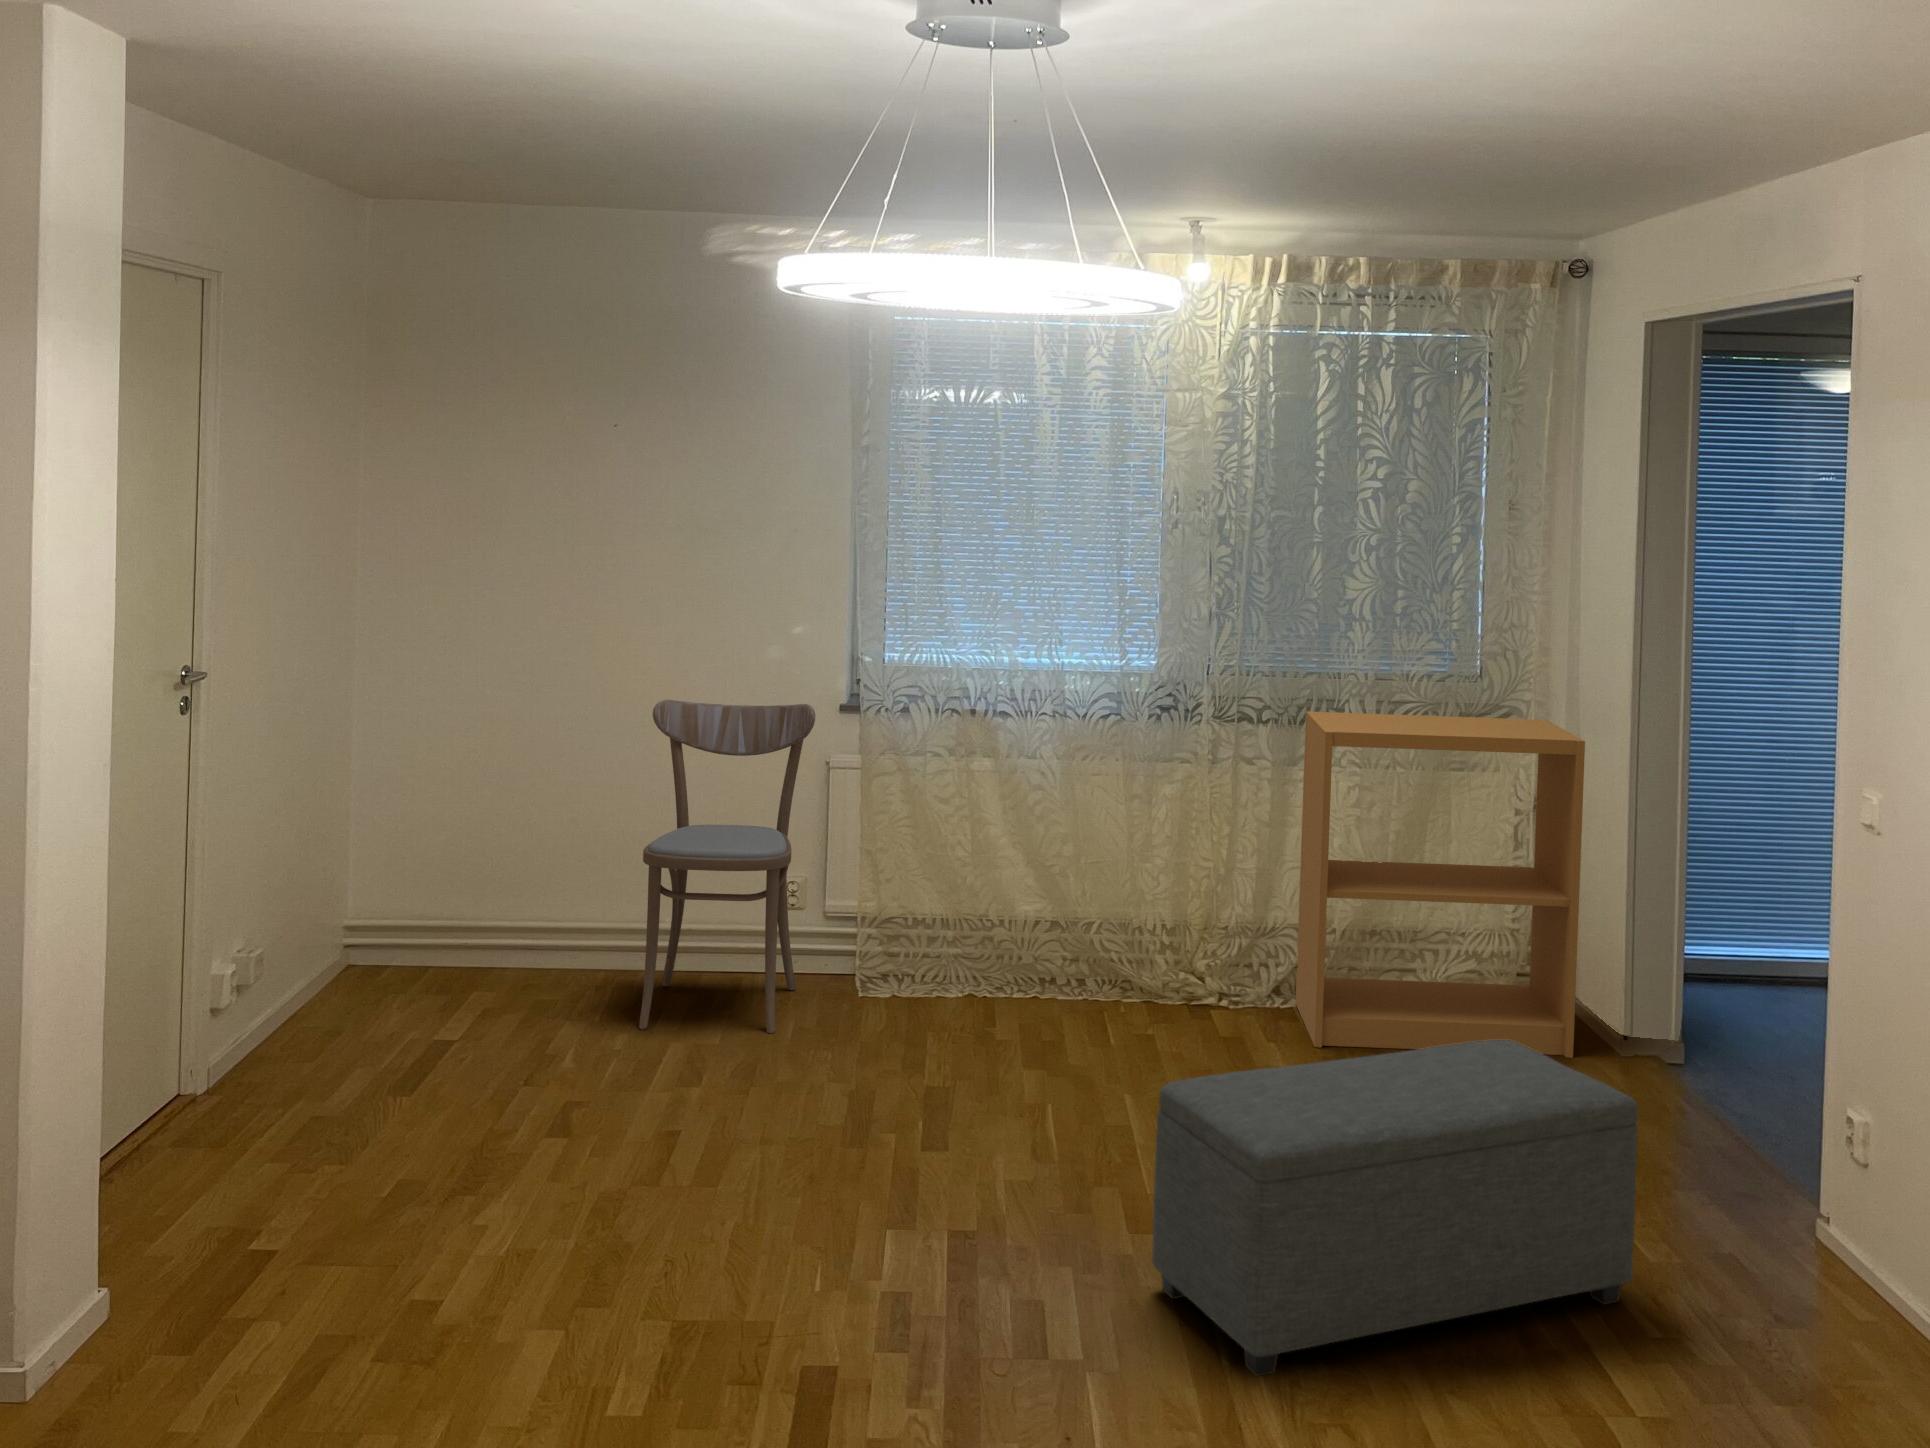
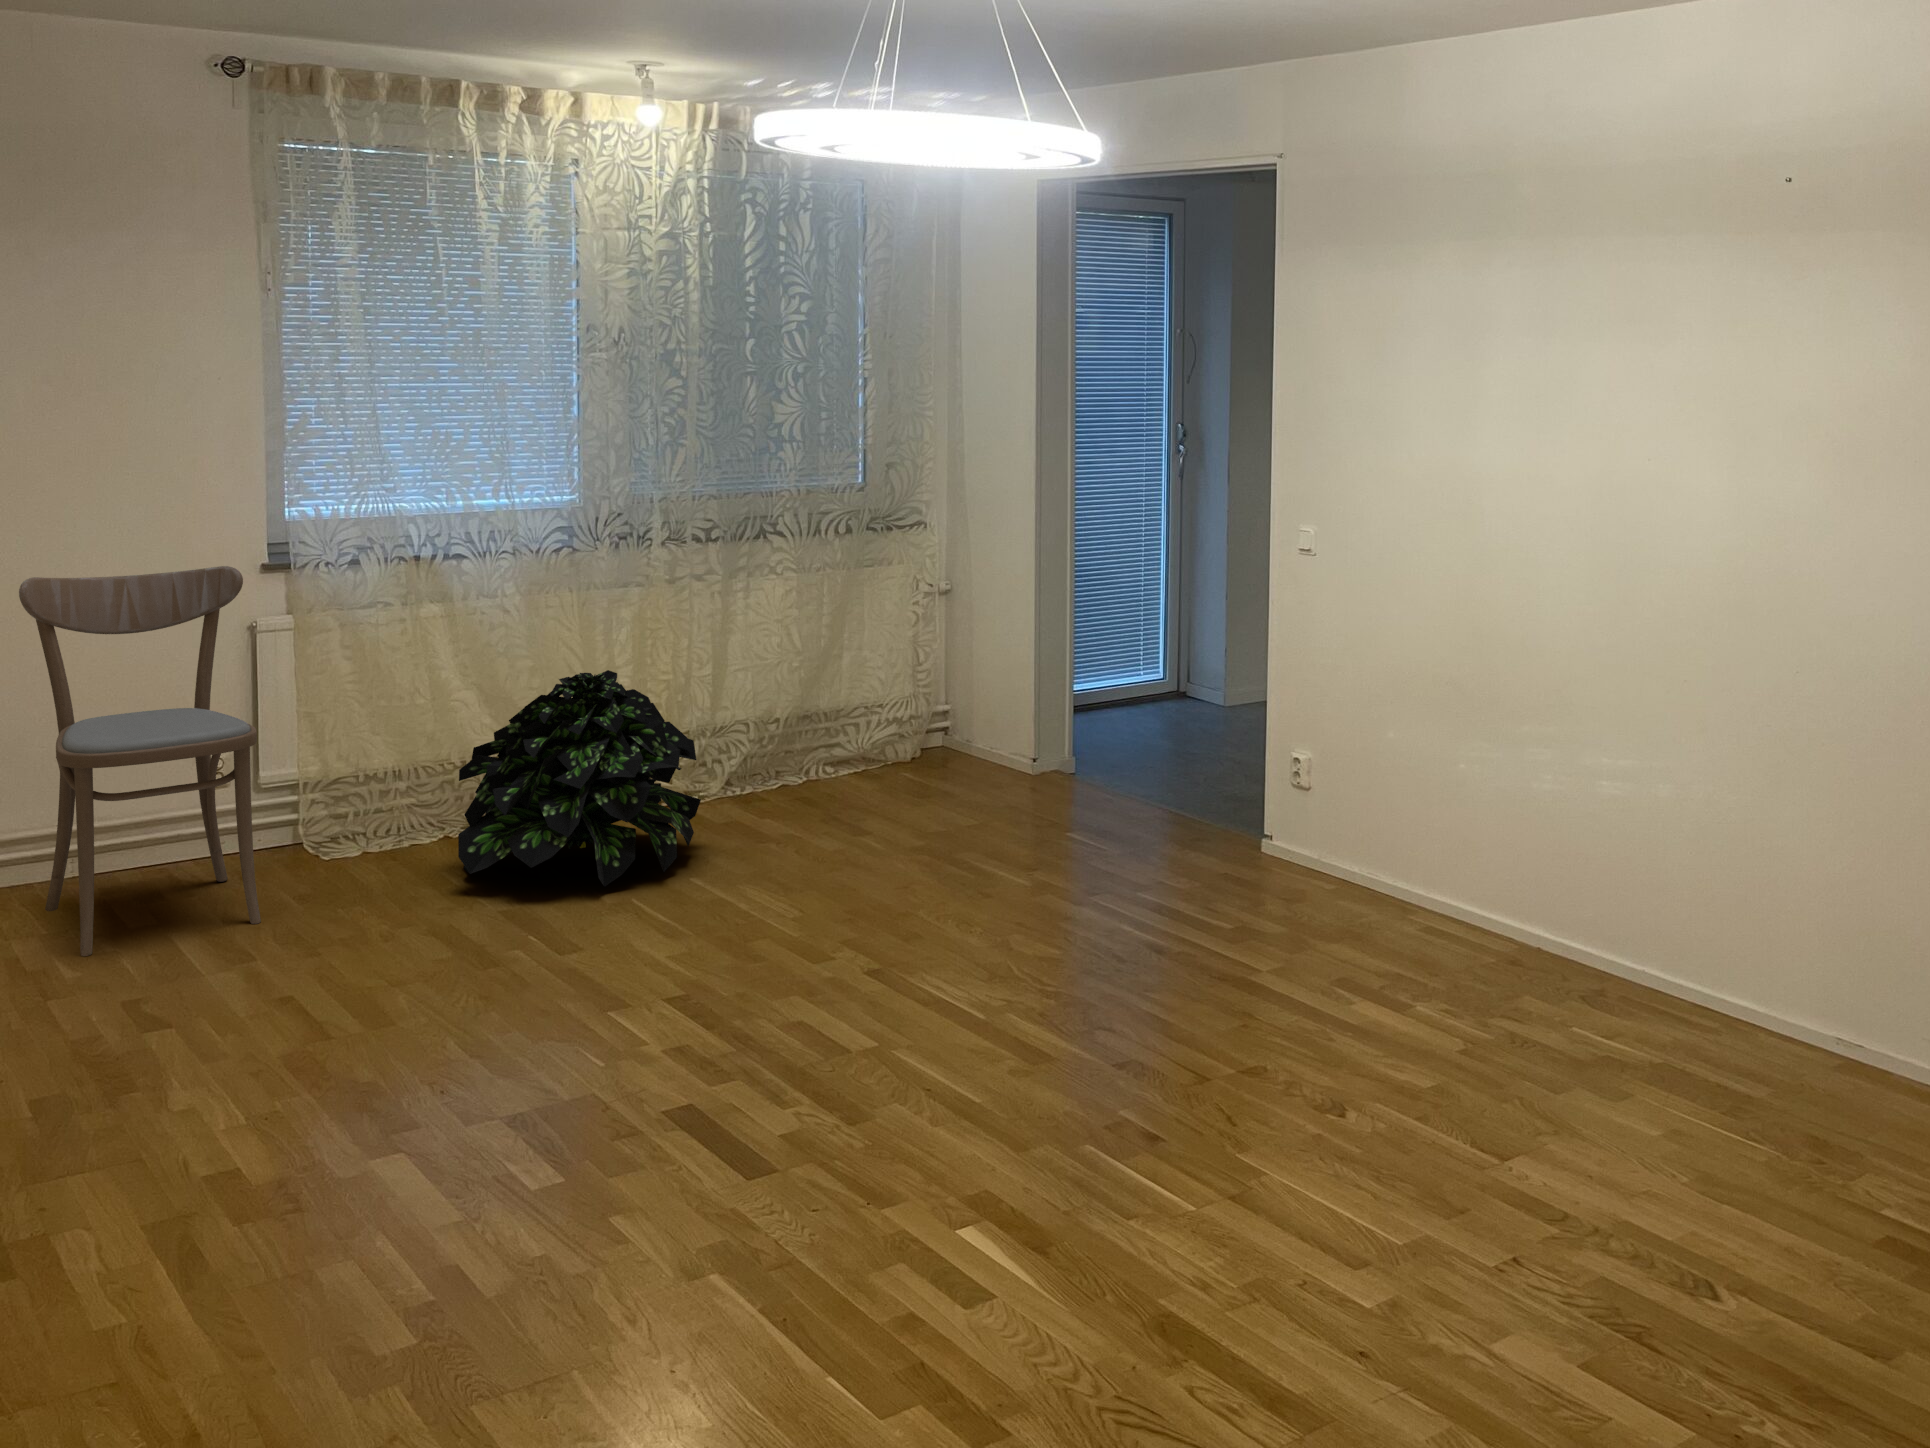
bookshelf: present [1296,711,1585,1058] -> none [747,517,1001,818]
potted plant: none [935,844,1184,1072] -> present [458,670,701,887]
ottoman: present [1152,1040,1639,1376] -> none [894,758,1209,1040]

